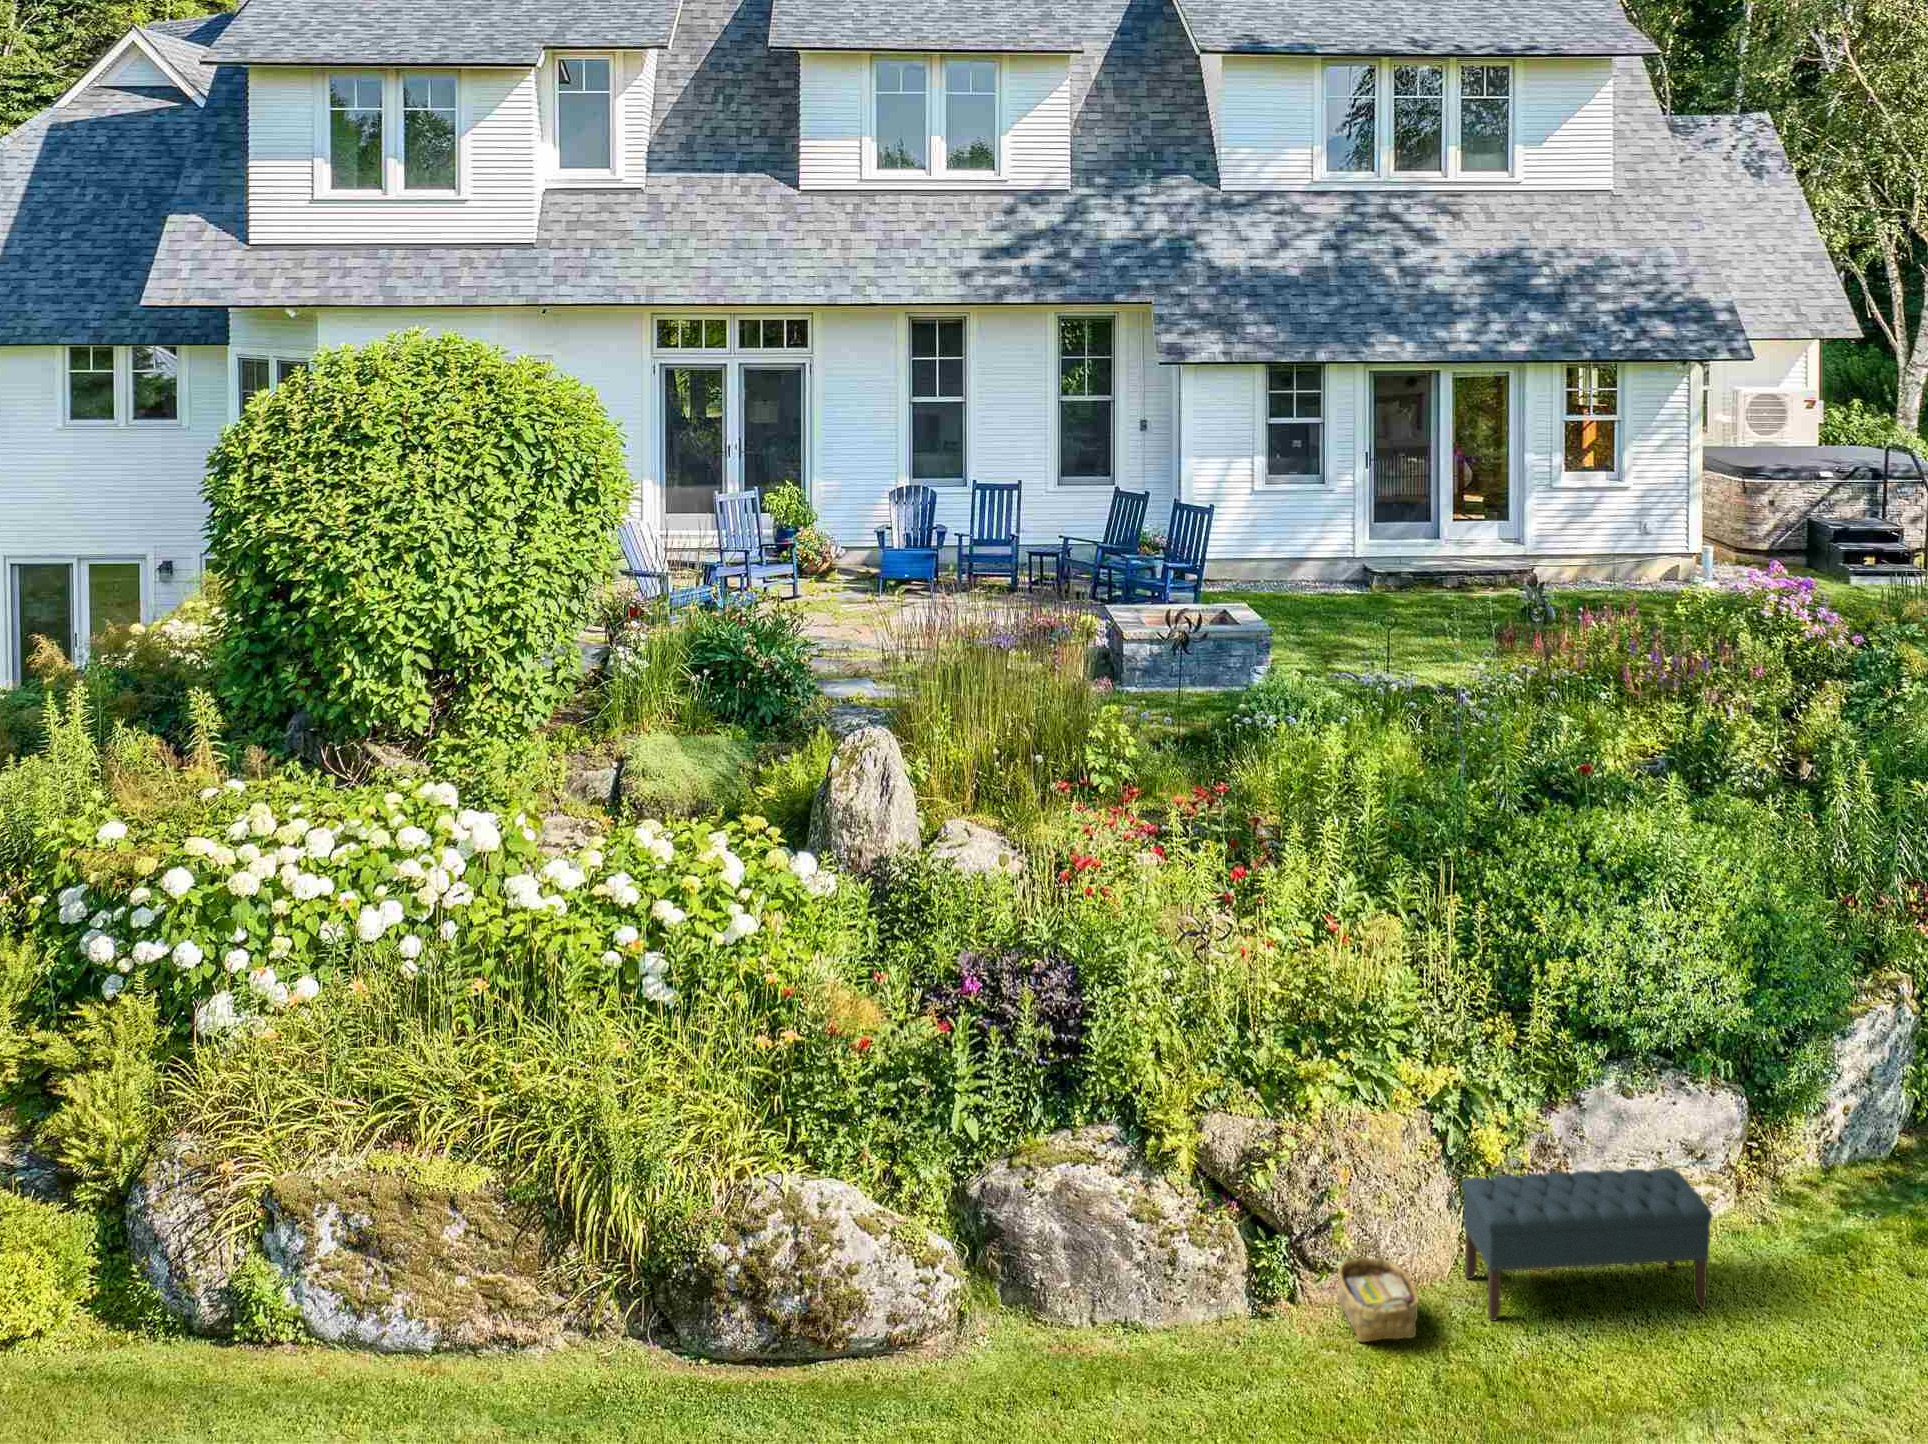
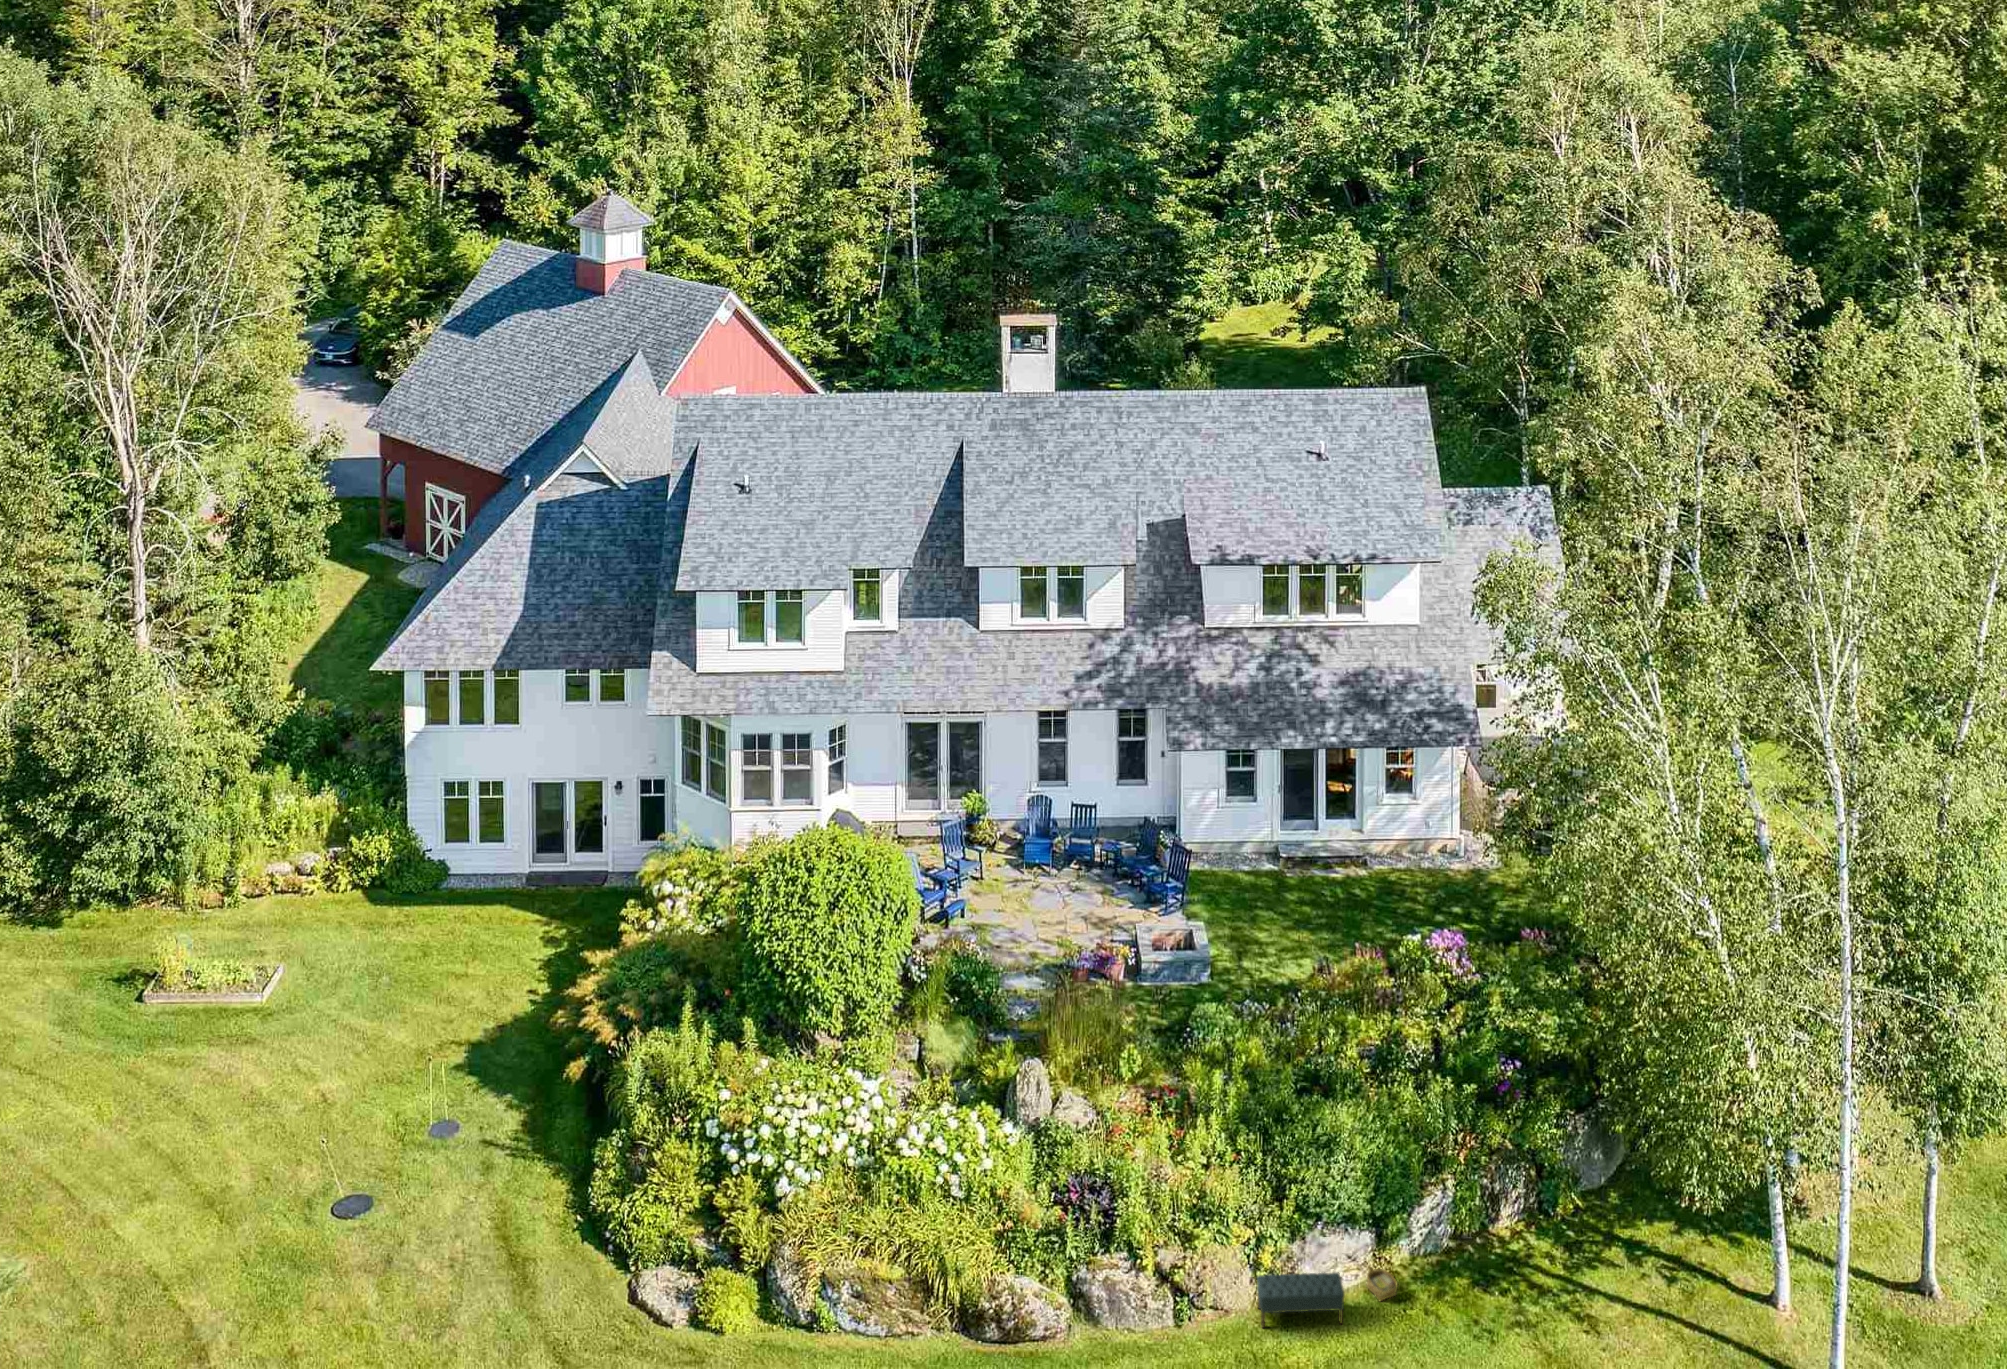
woven basket: present [1338,1243,1419,1342] -> present [1367,1268,1397,1301]

